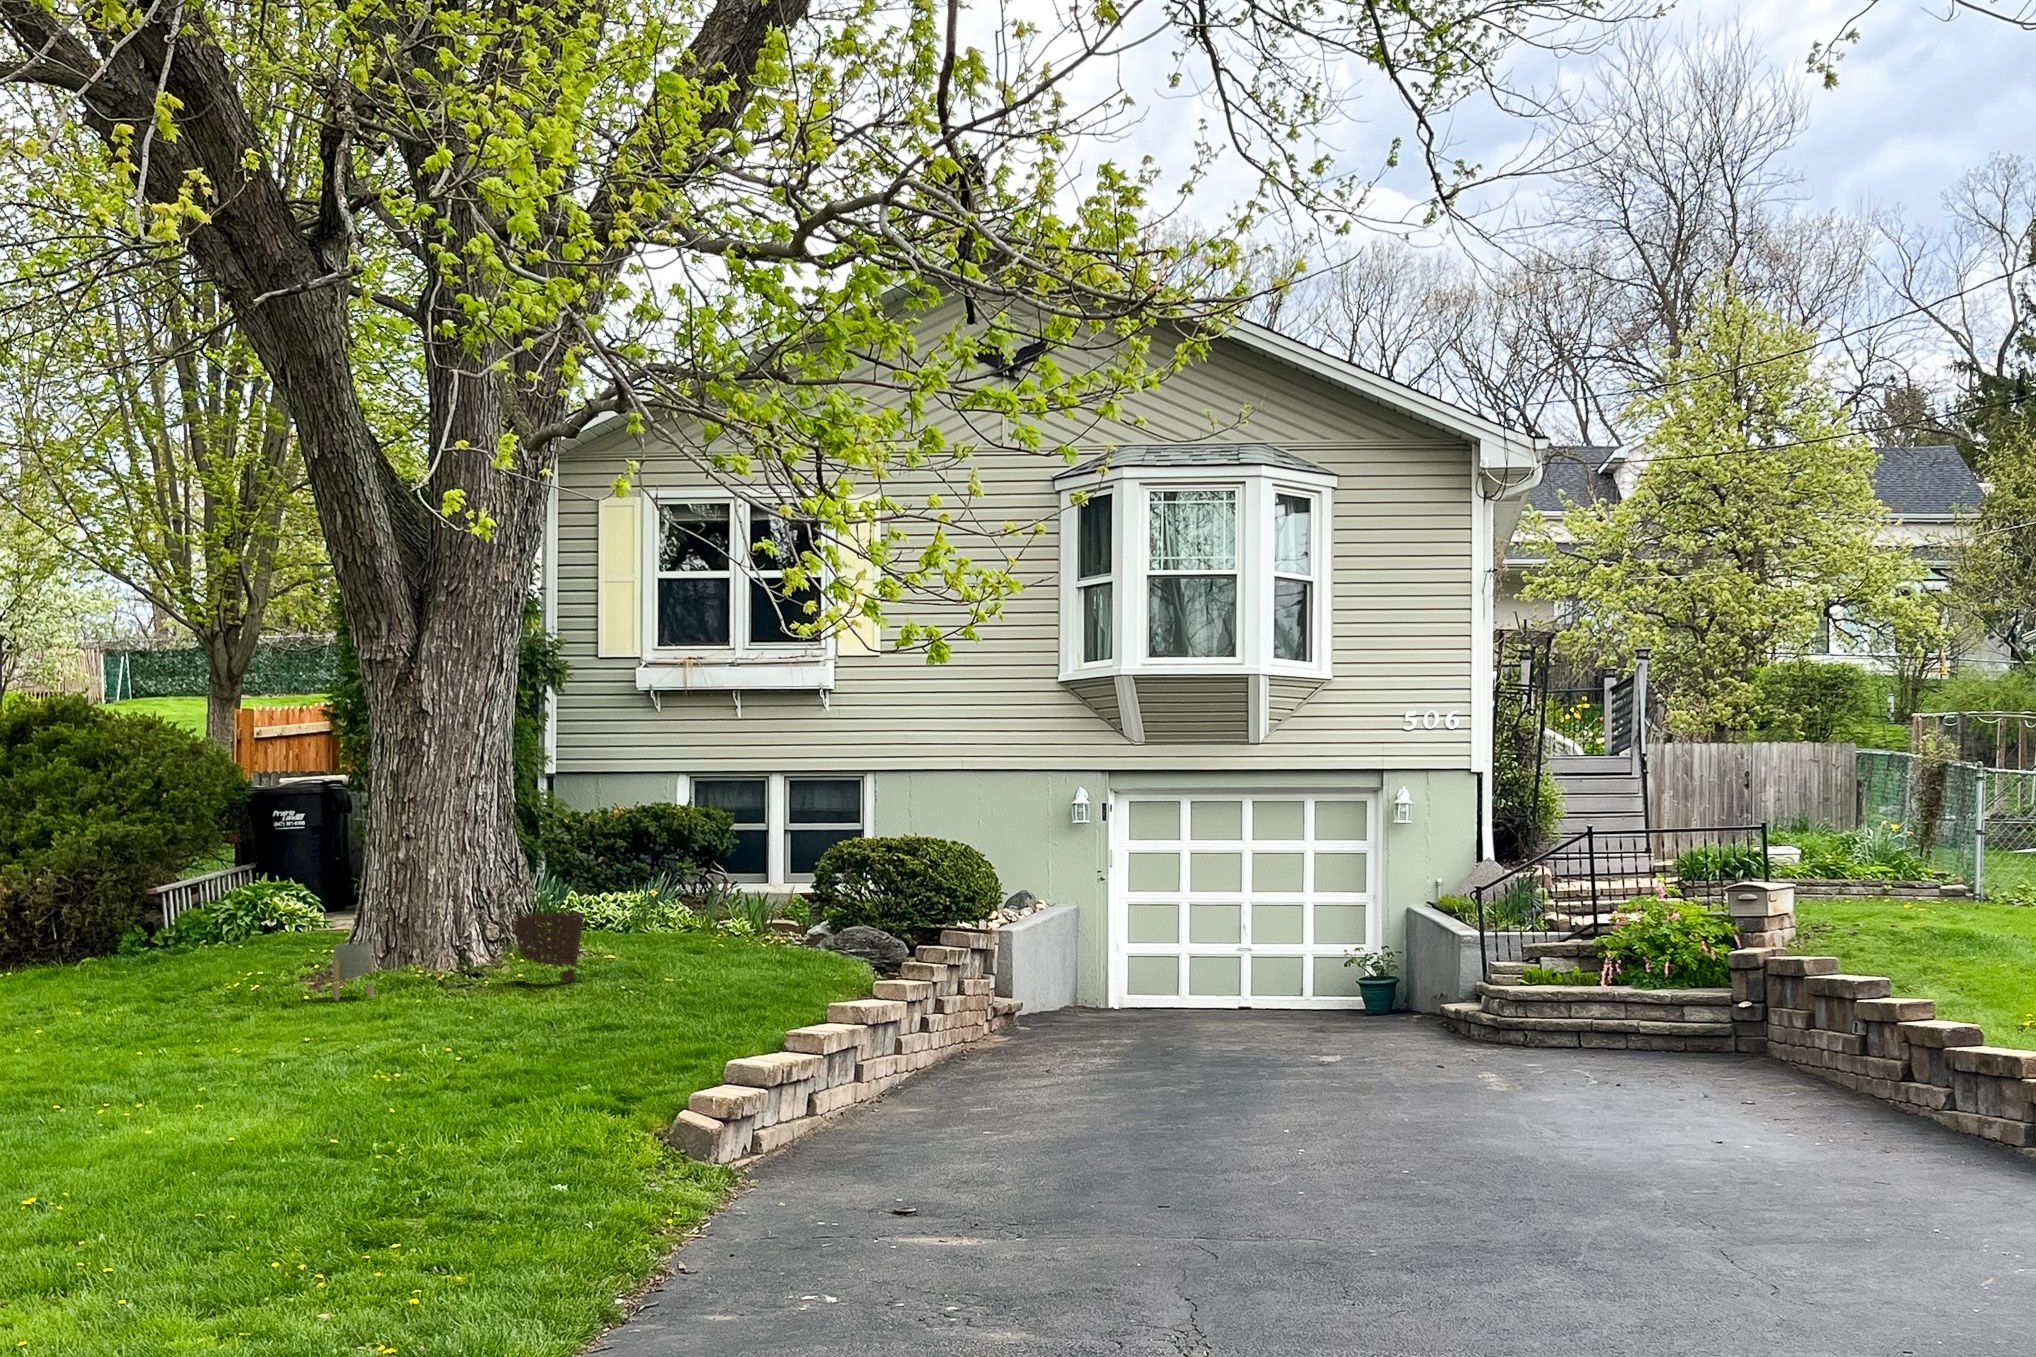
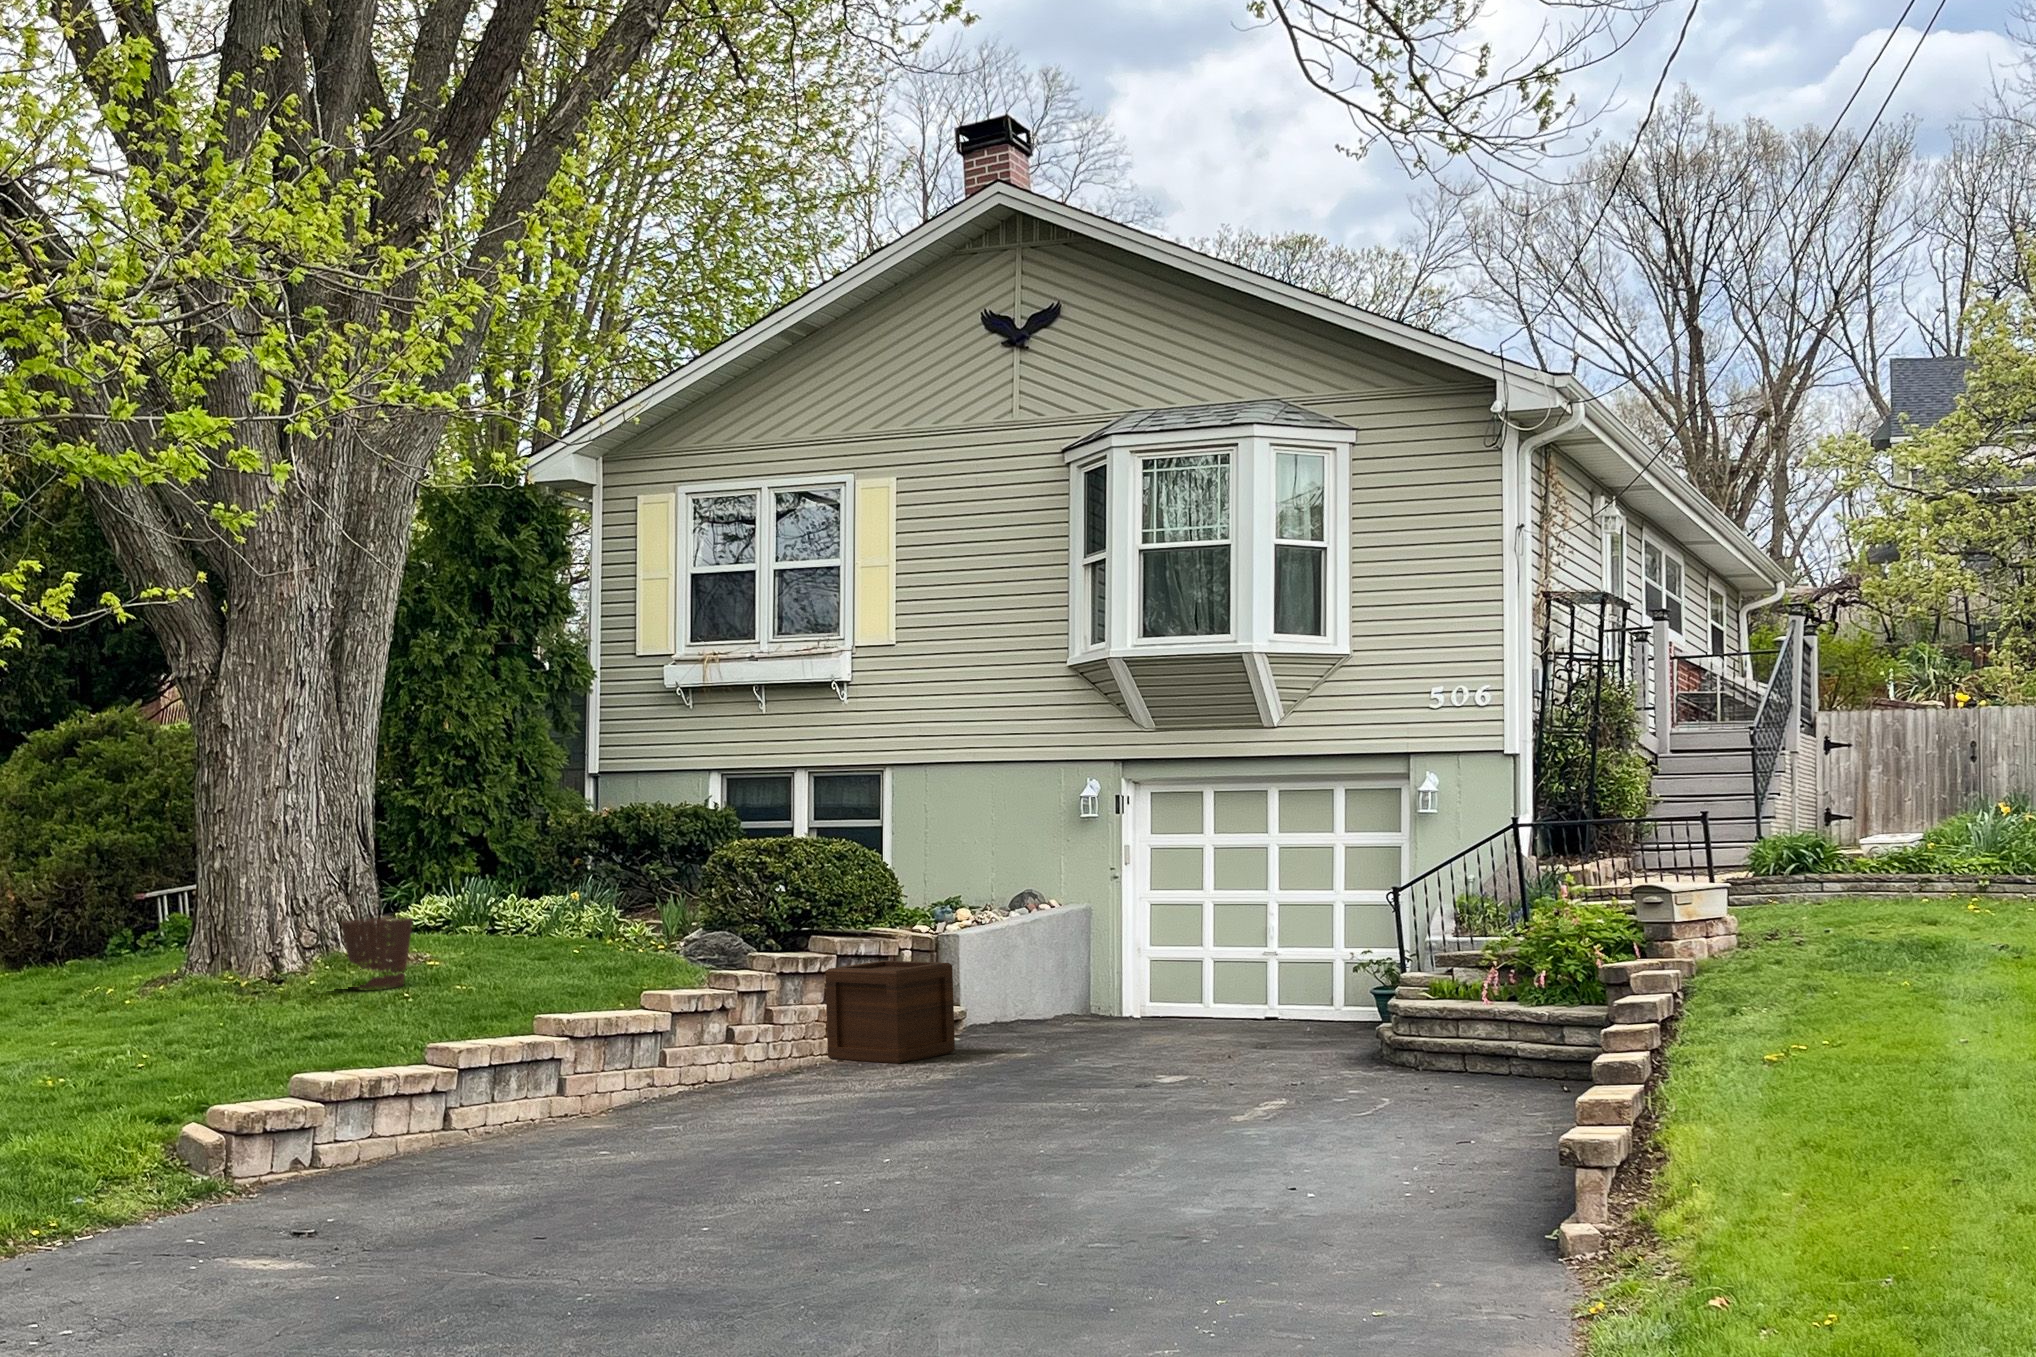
planter: present [332,943,374,1000] -> none [148,949,195,1004]
wooden crate: none [965,954,1074,1050] -> present [826,961,955,1064]

